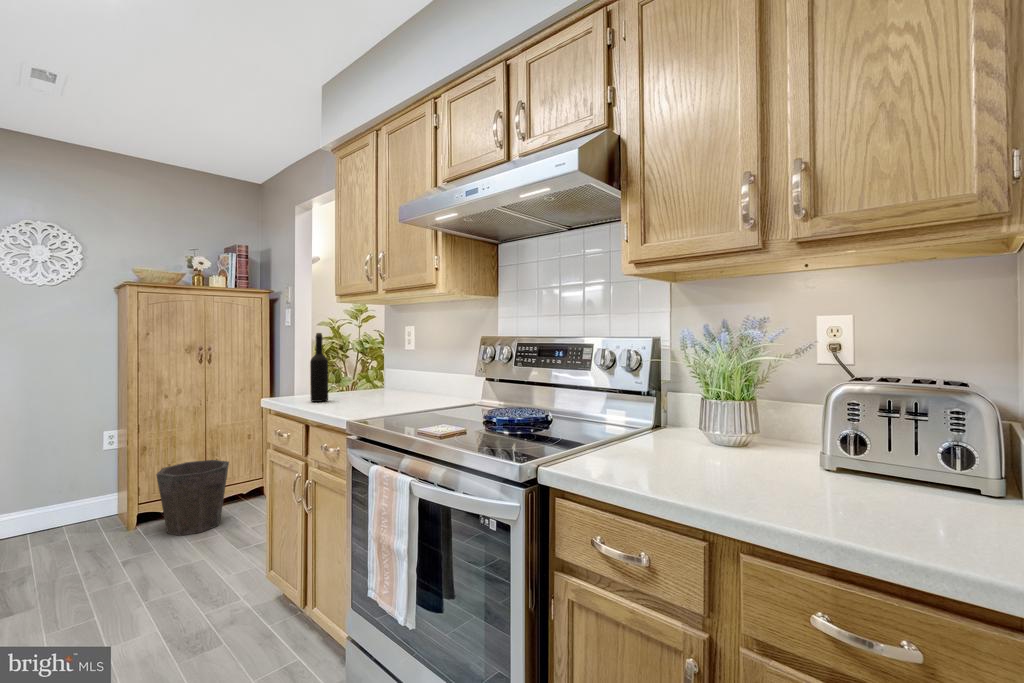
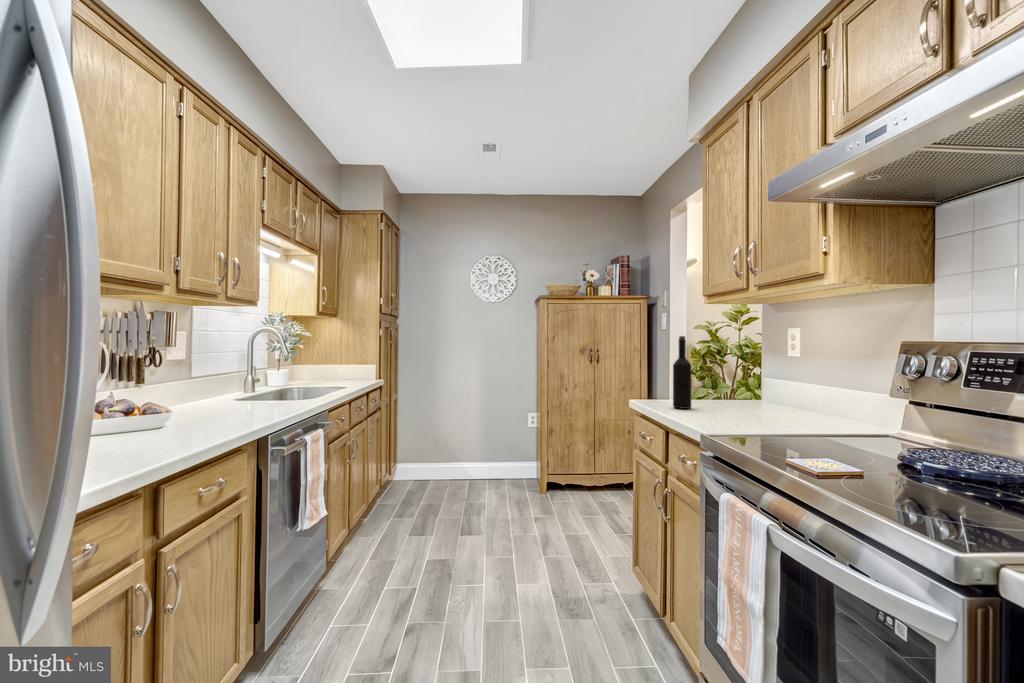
waste bin: present [156,460,229,536] -> none [558,448,611,512]

